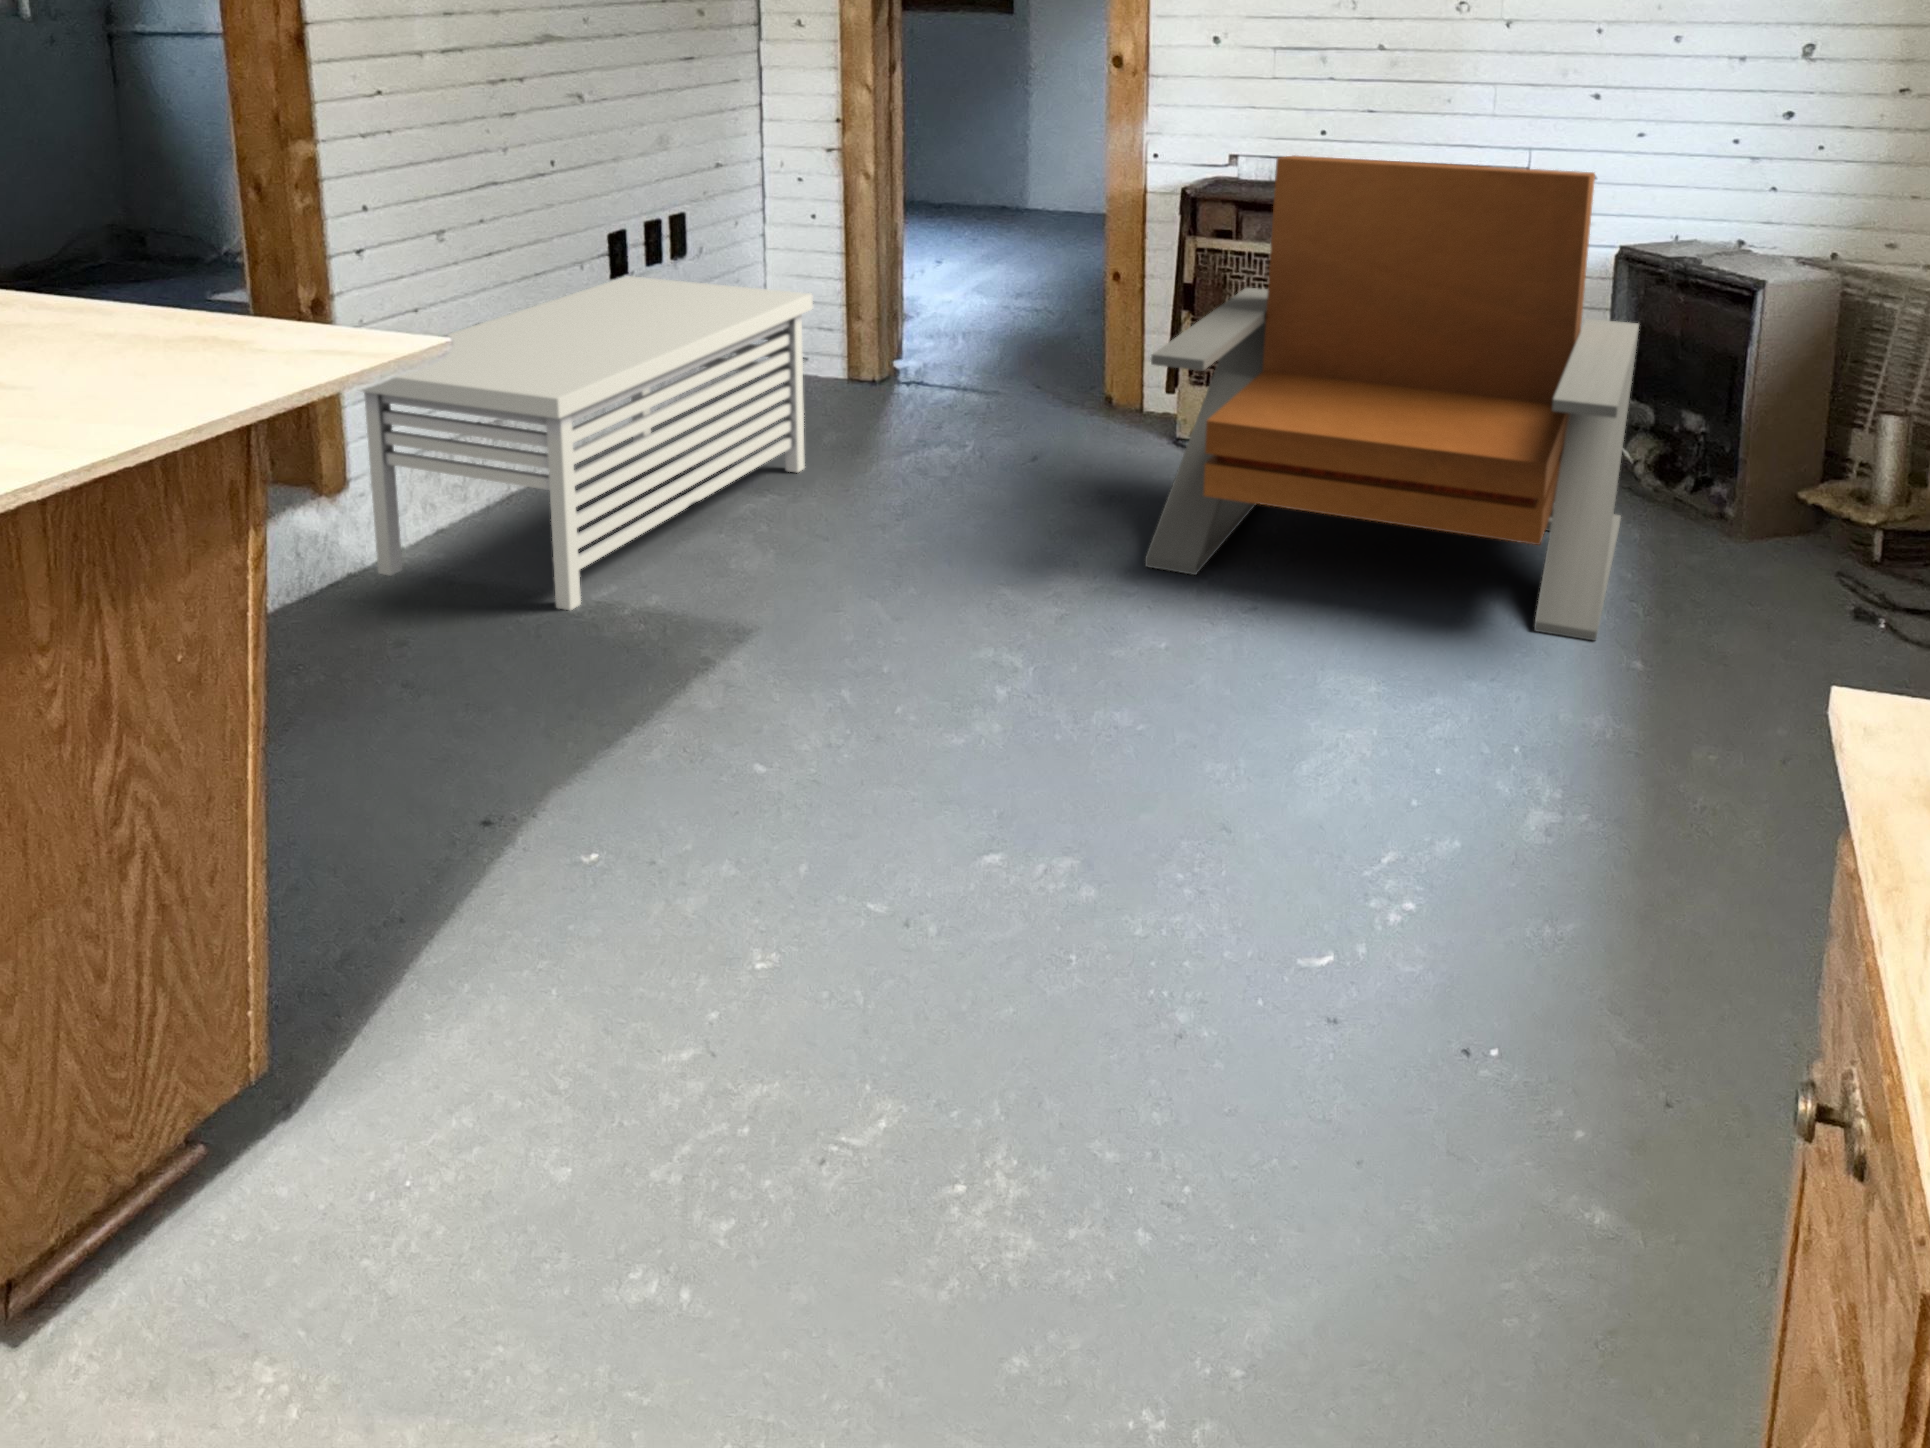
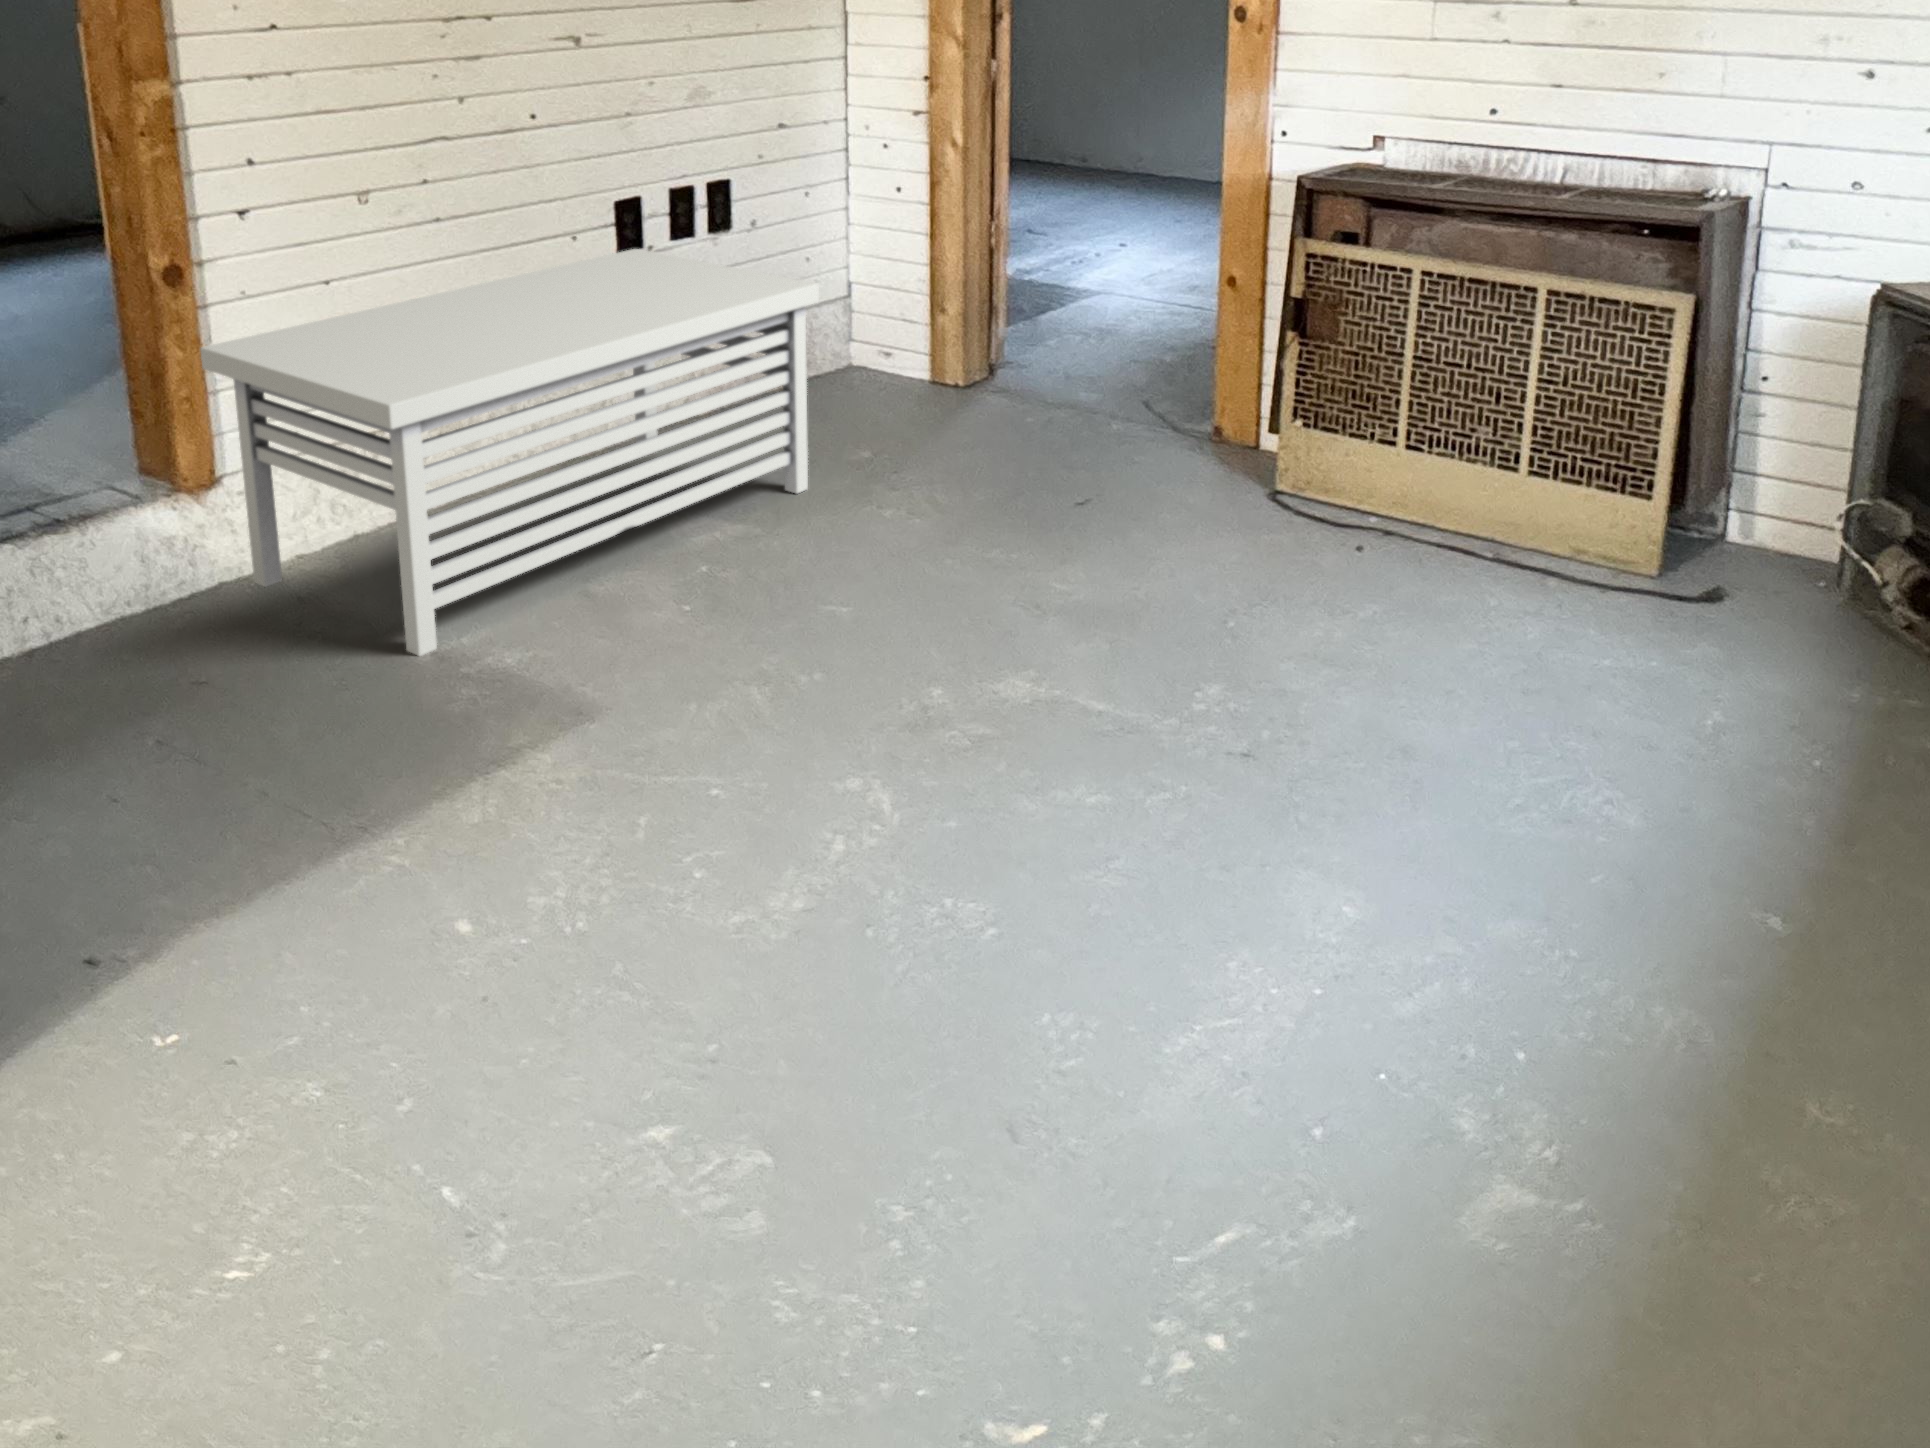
lounge chair: present [1145,156,1639,641] -> none [1140,141,1883,873]

